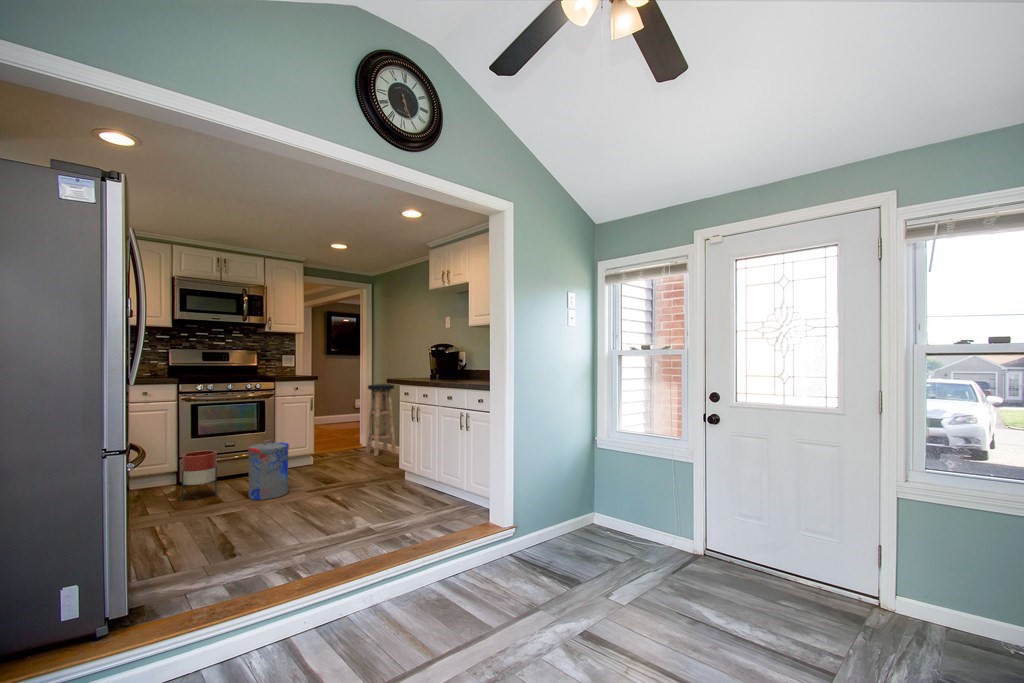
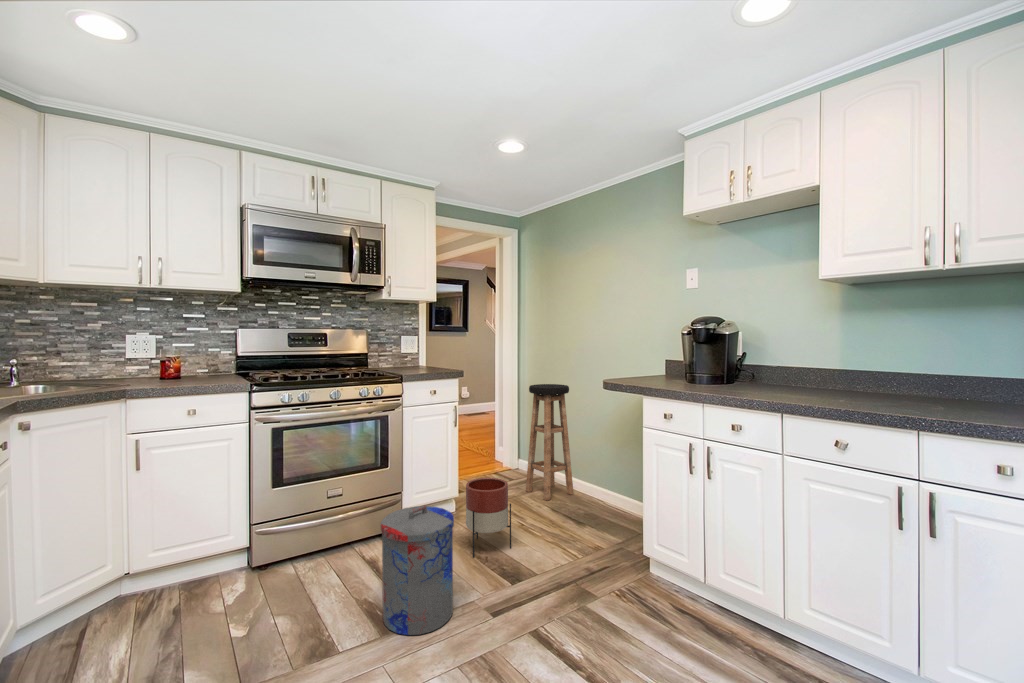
planter: present [182,450,217,502] -> present [466,478,511,558]

